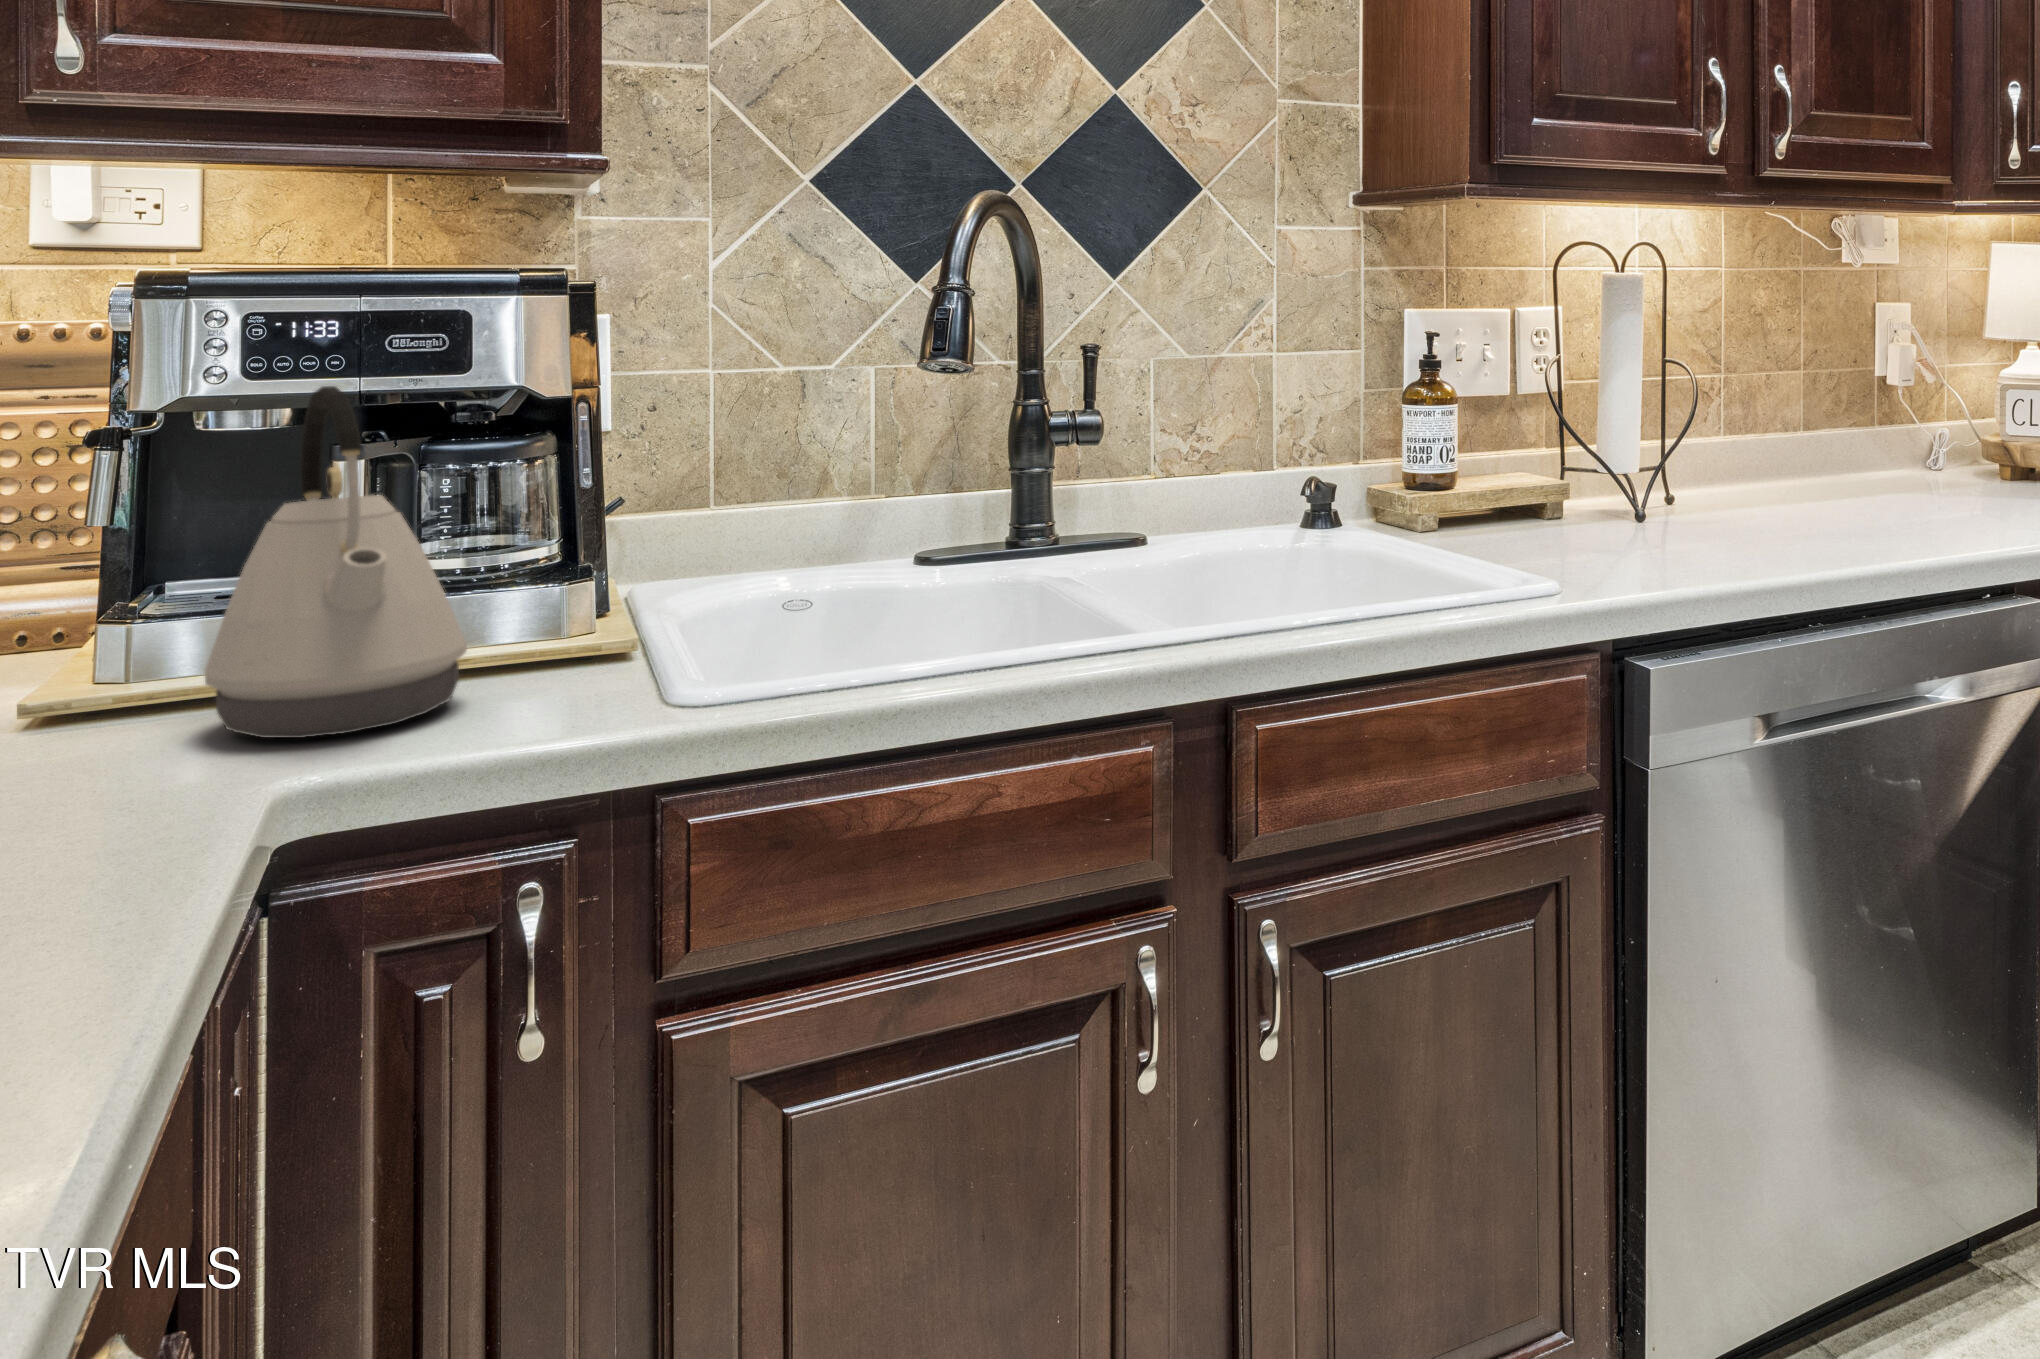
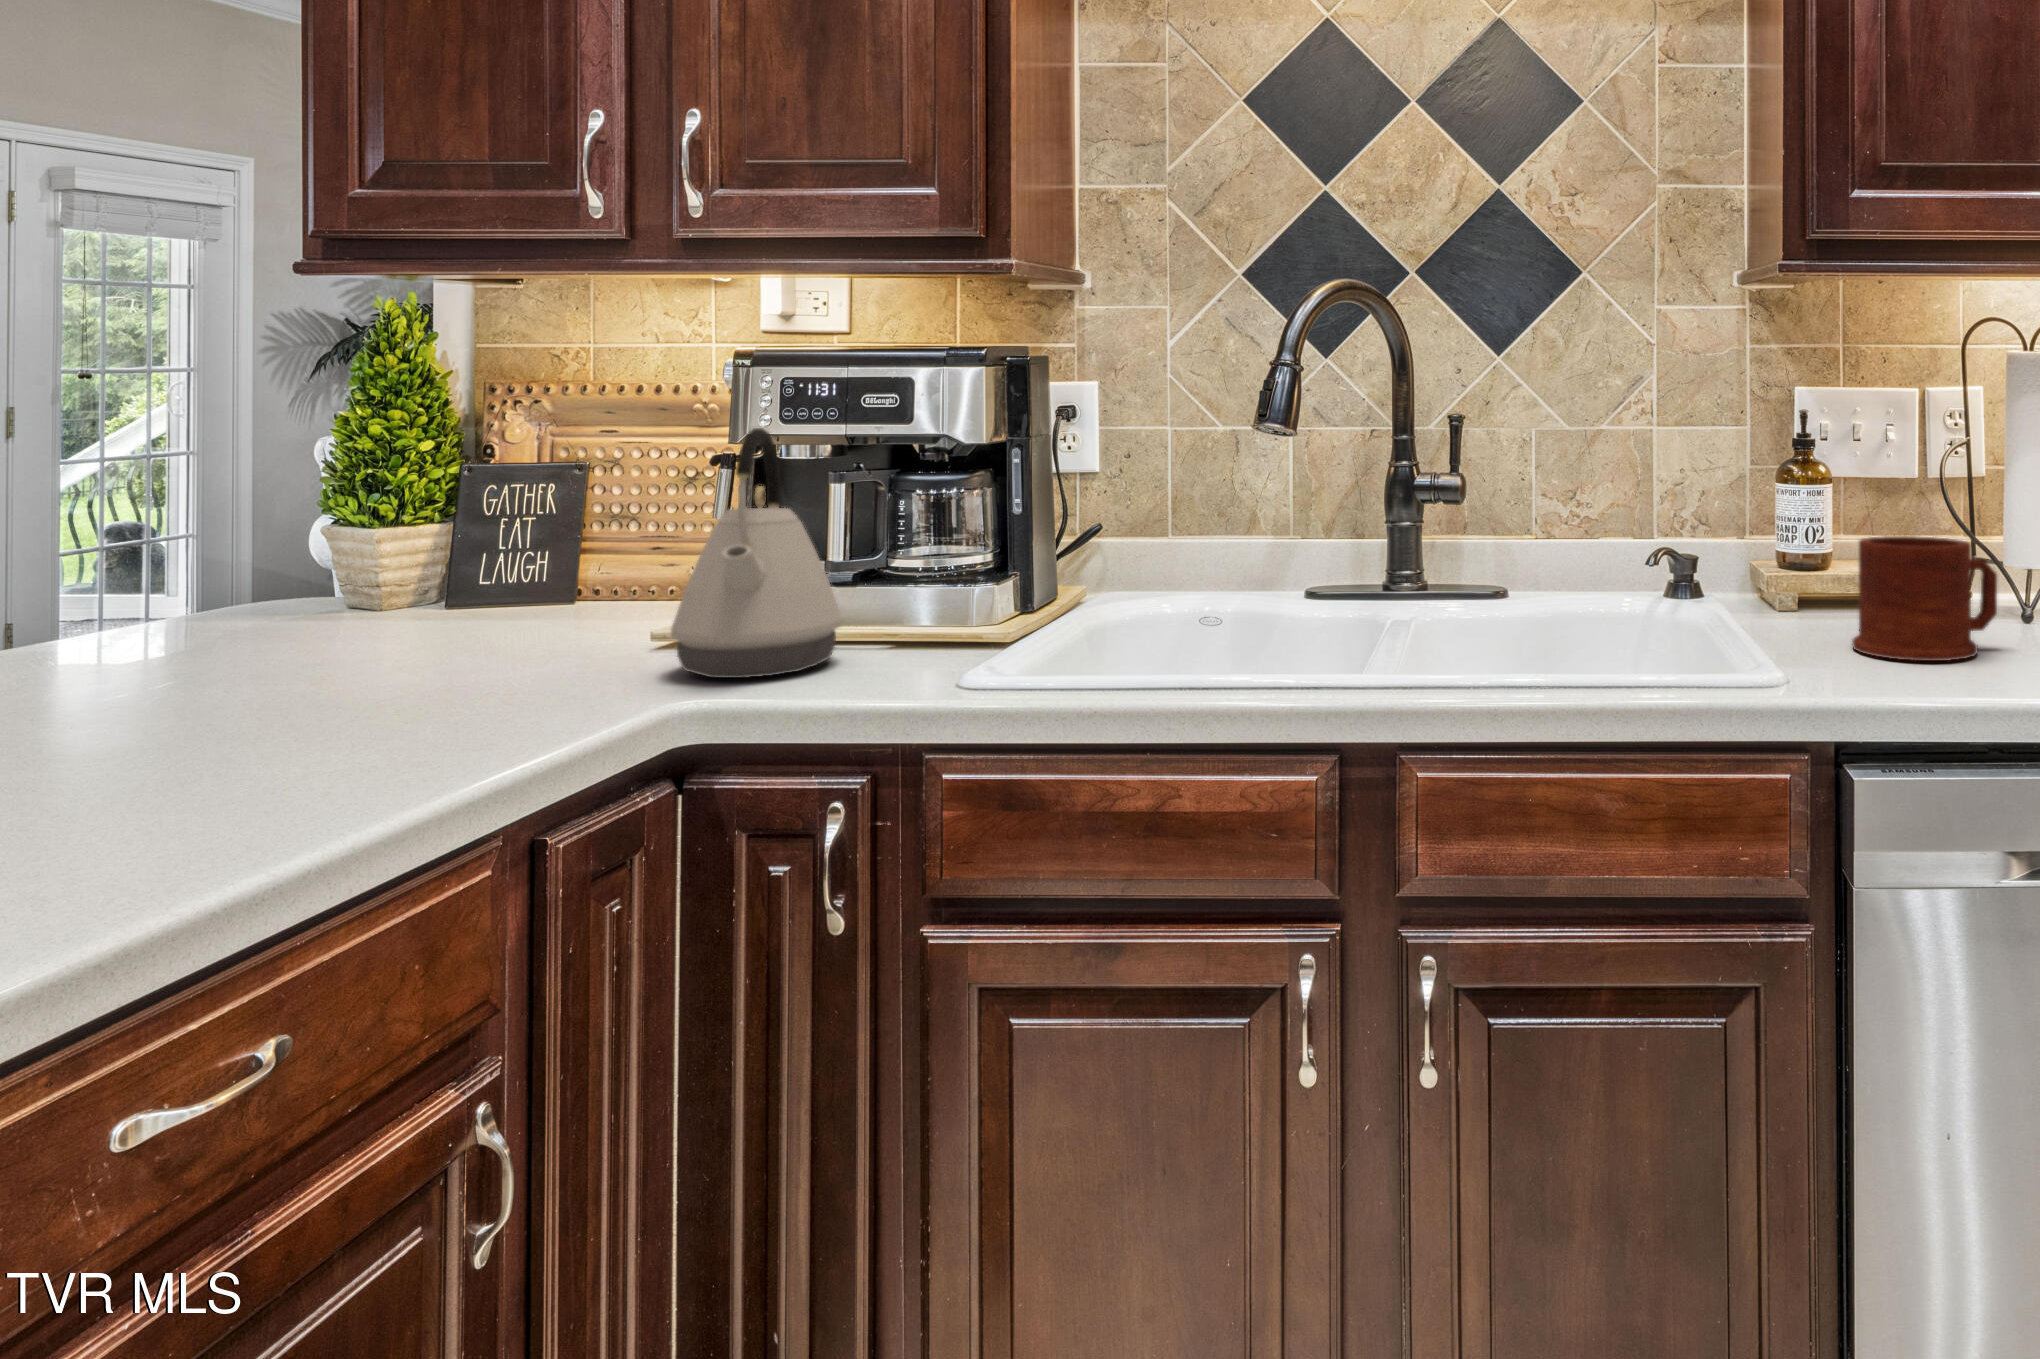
mug: none [1556,447,1671,560] -> present [1852,536,1997,661]

